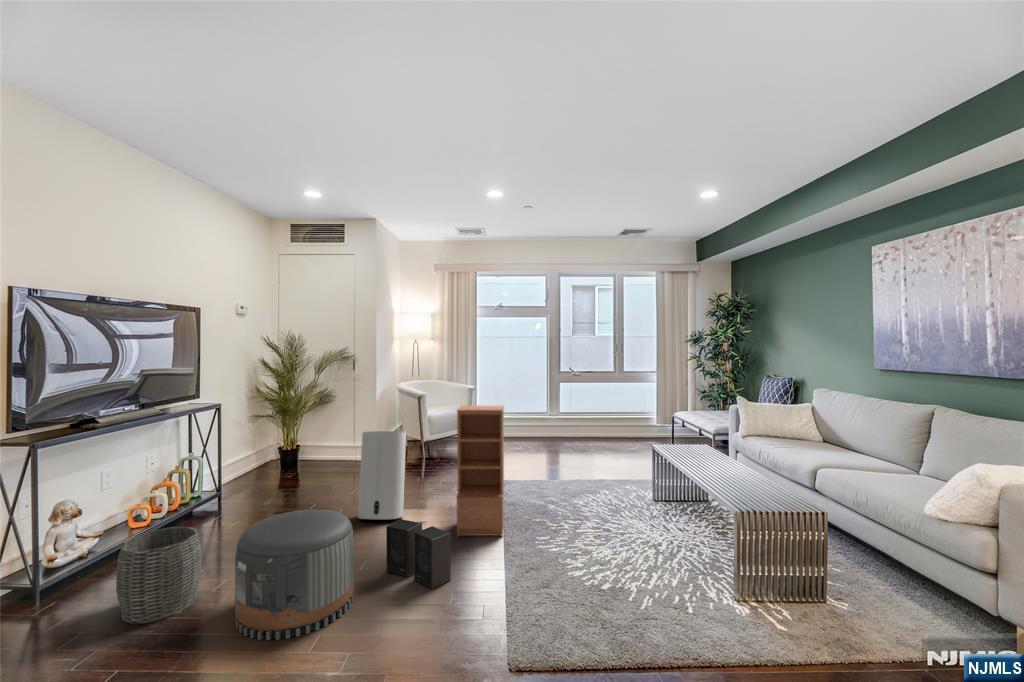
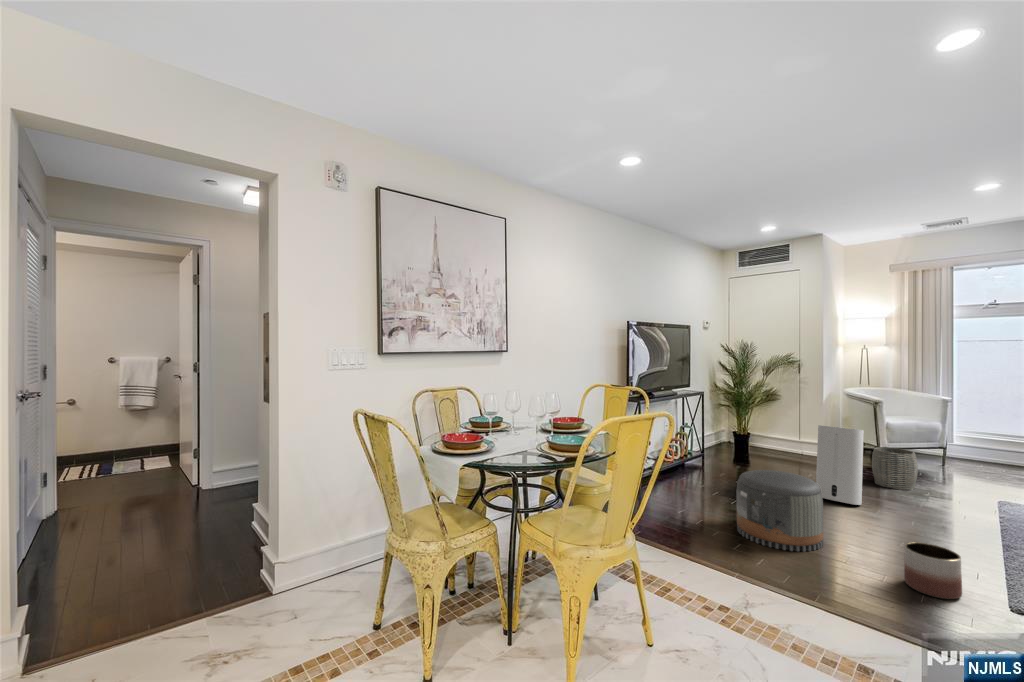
bookcase: present [456,405,504,537] -> none [925,412,992,547]
speaker: present [386,519,451,589] -> none [850,498,920,560]
woven basket: present [116,527,201,624] -> present [872,447,918,490]
planter: none [435,569,486,641] -> present [904,542,962,599]

